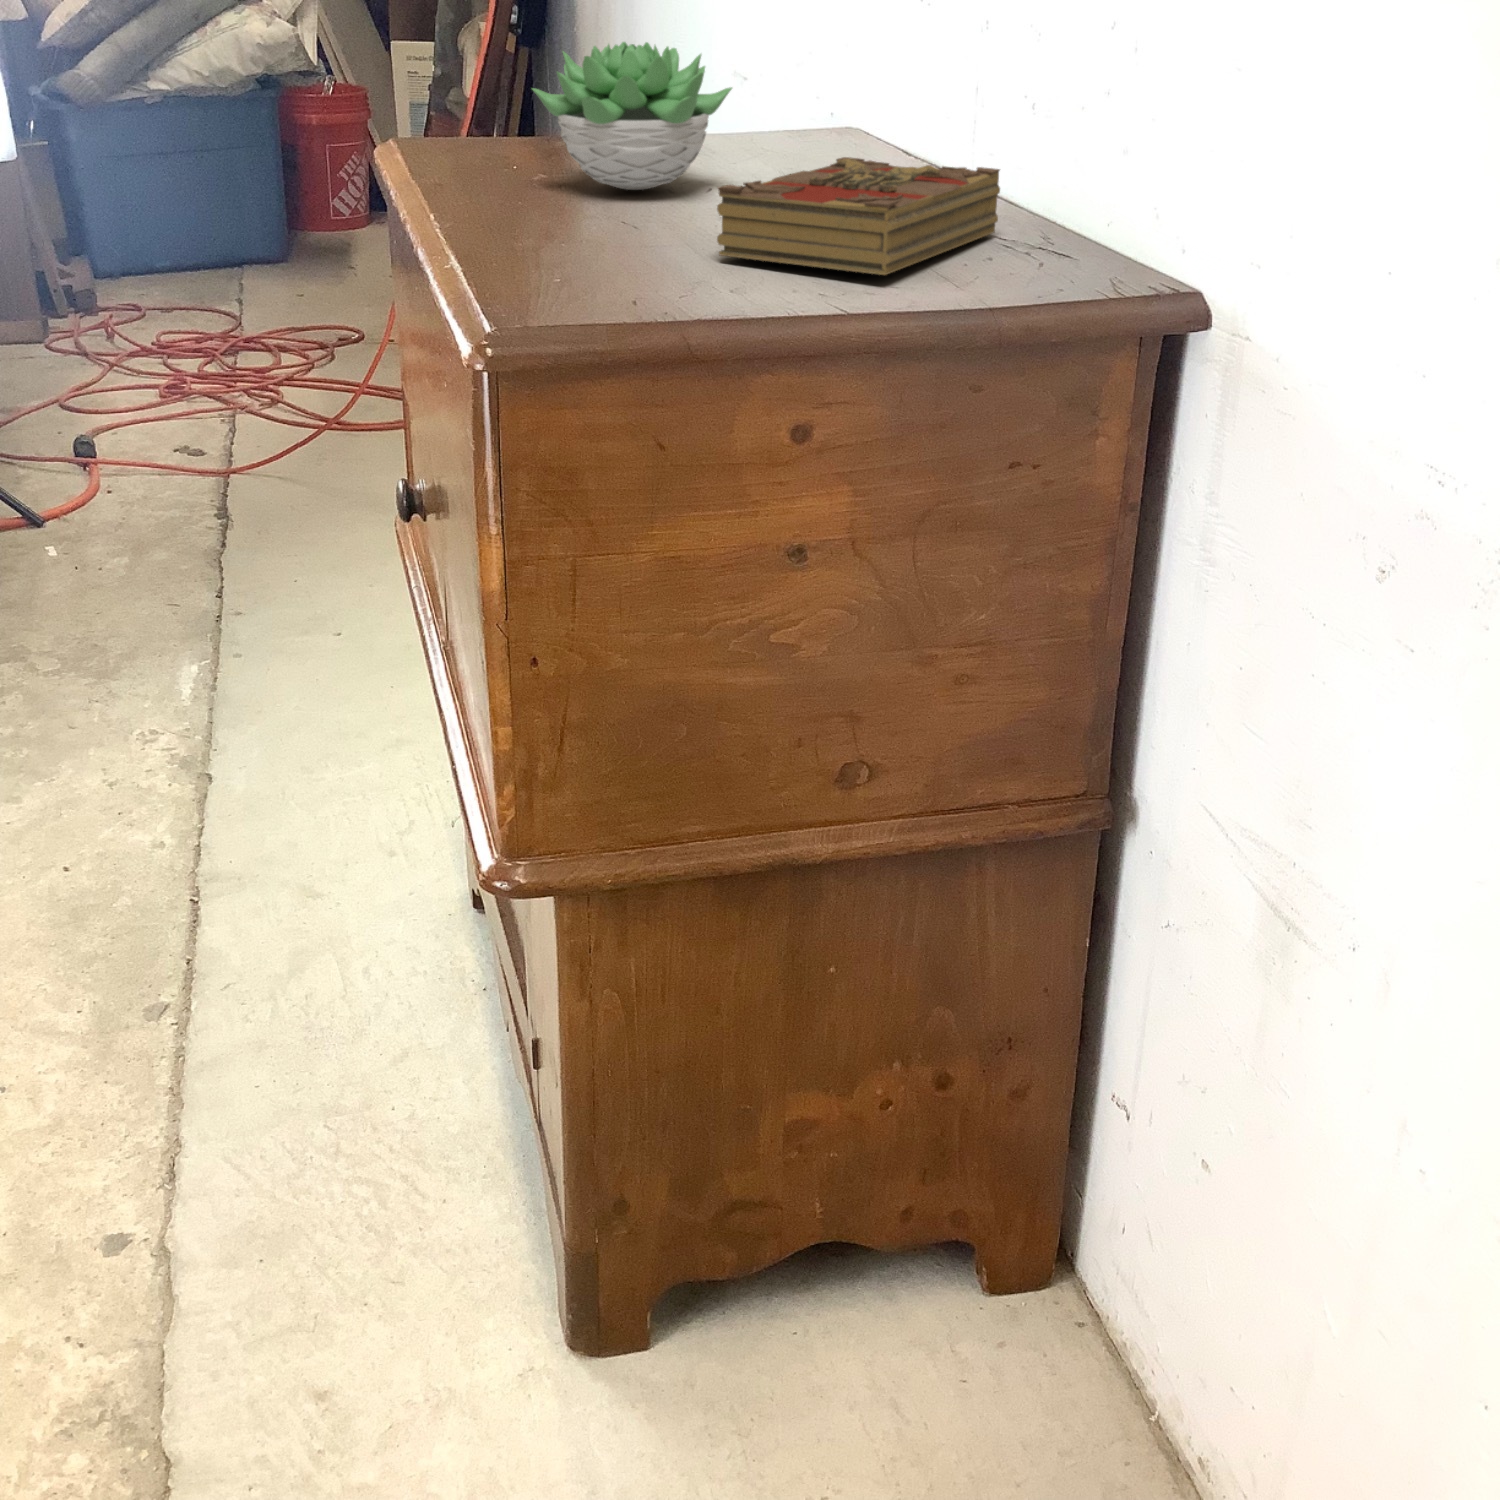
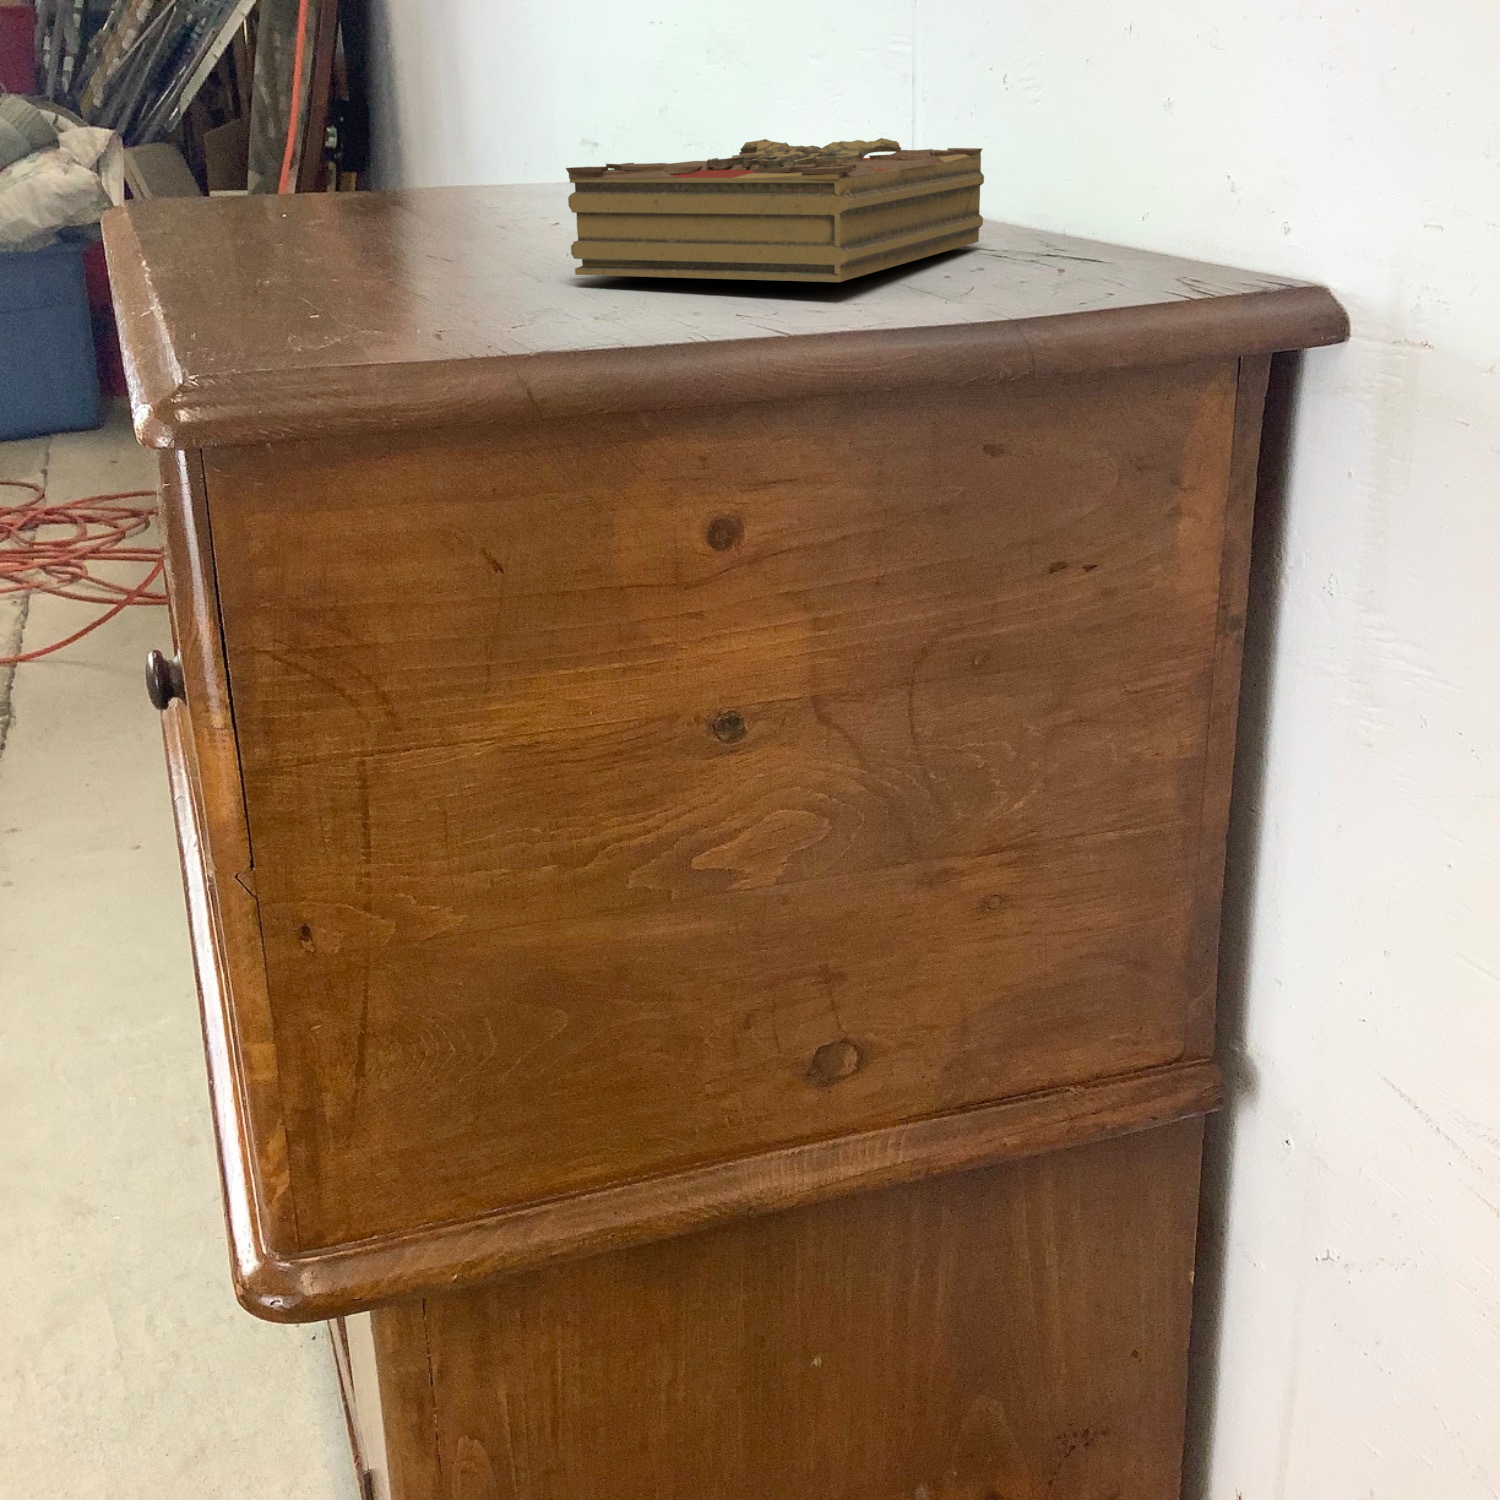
succulent plant: present [532,42,732,190] -> none [291,13,583,223]

